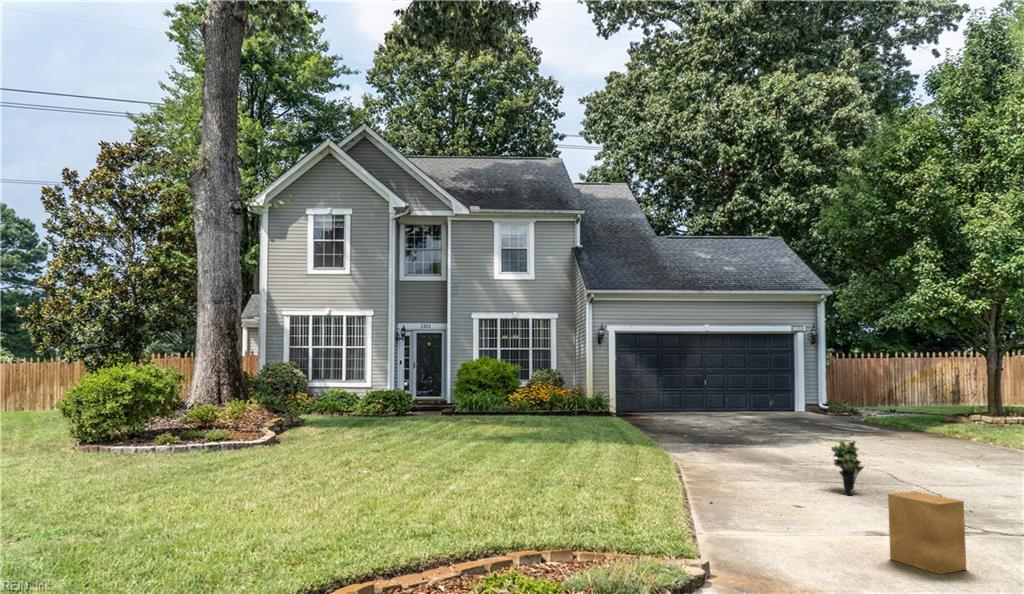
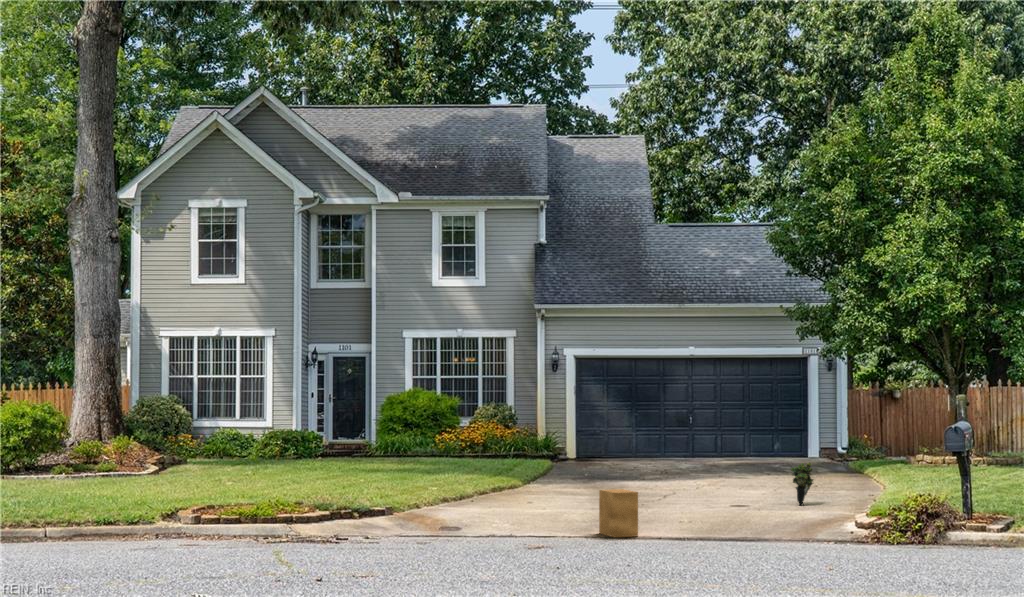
potted plant: present [831,441,864,495] -> present [791,463,814,505]

